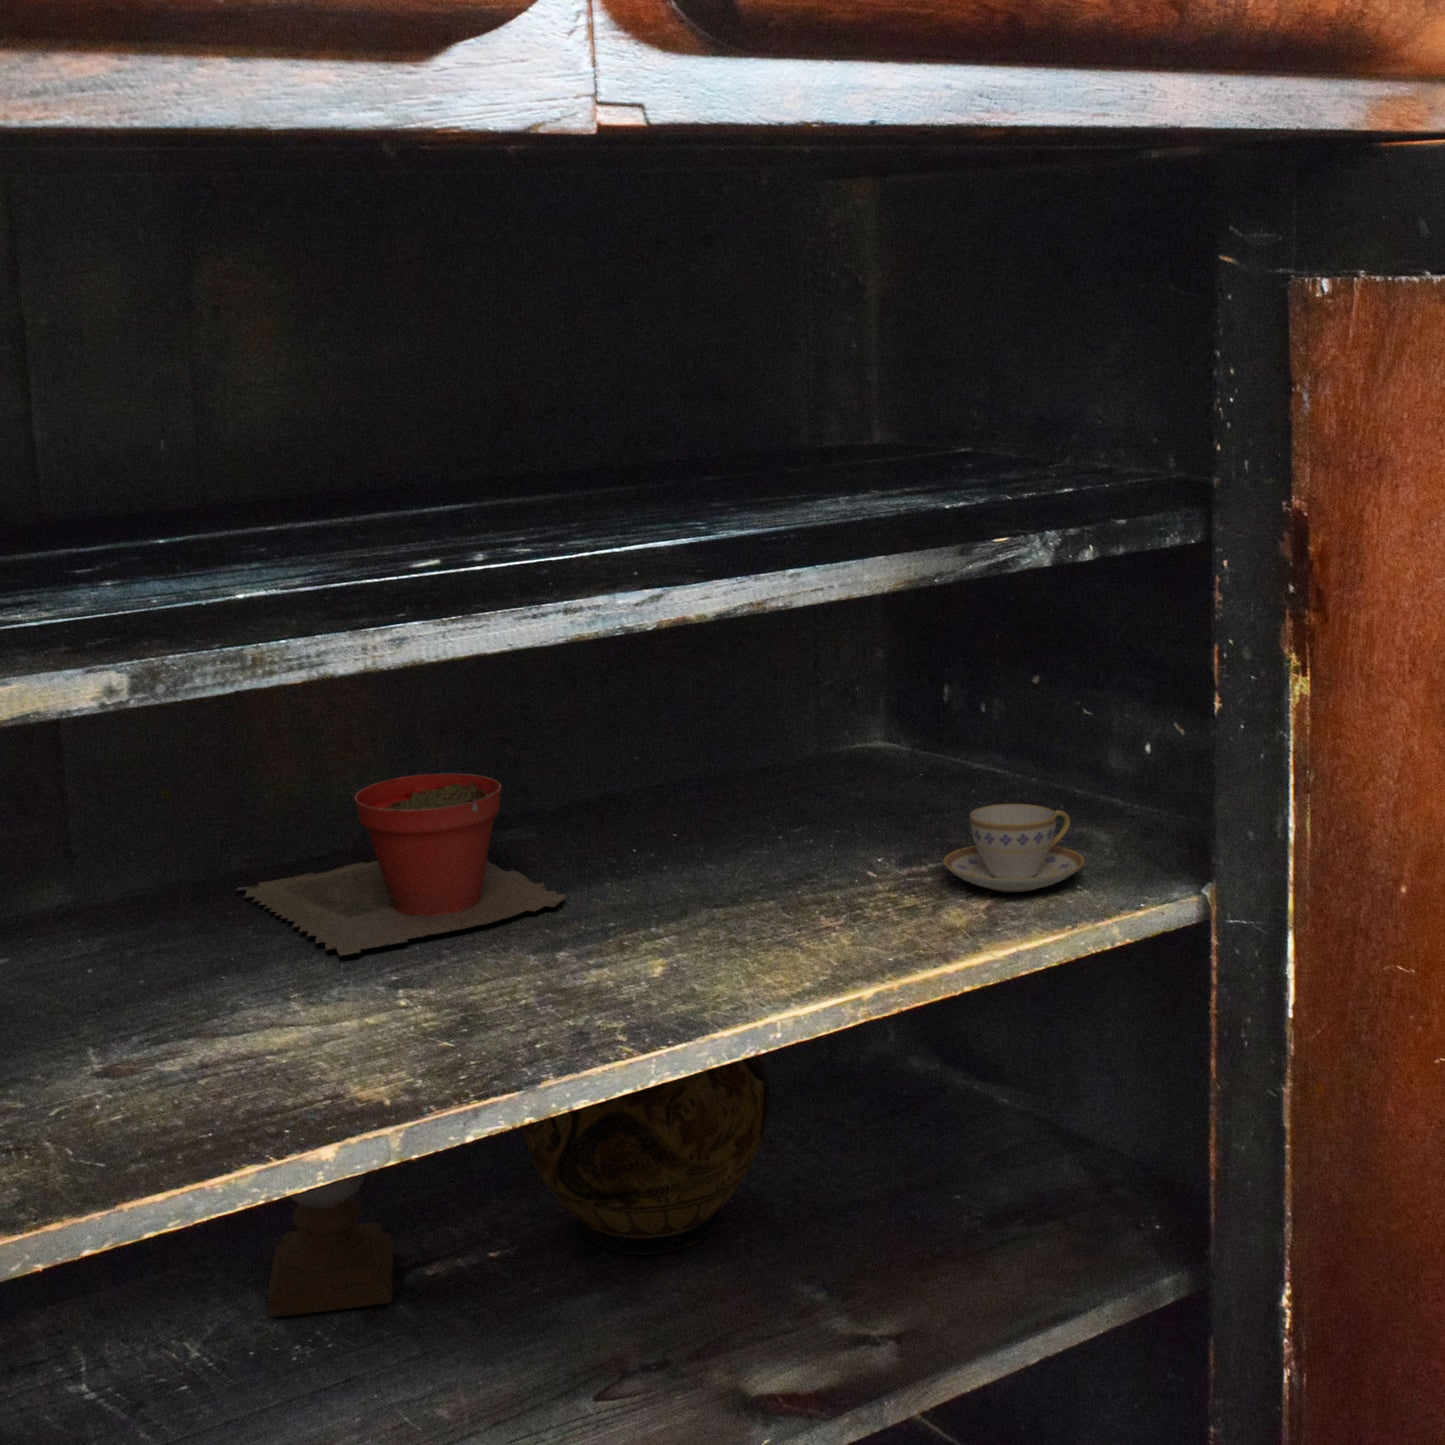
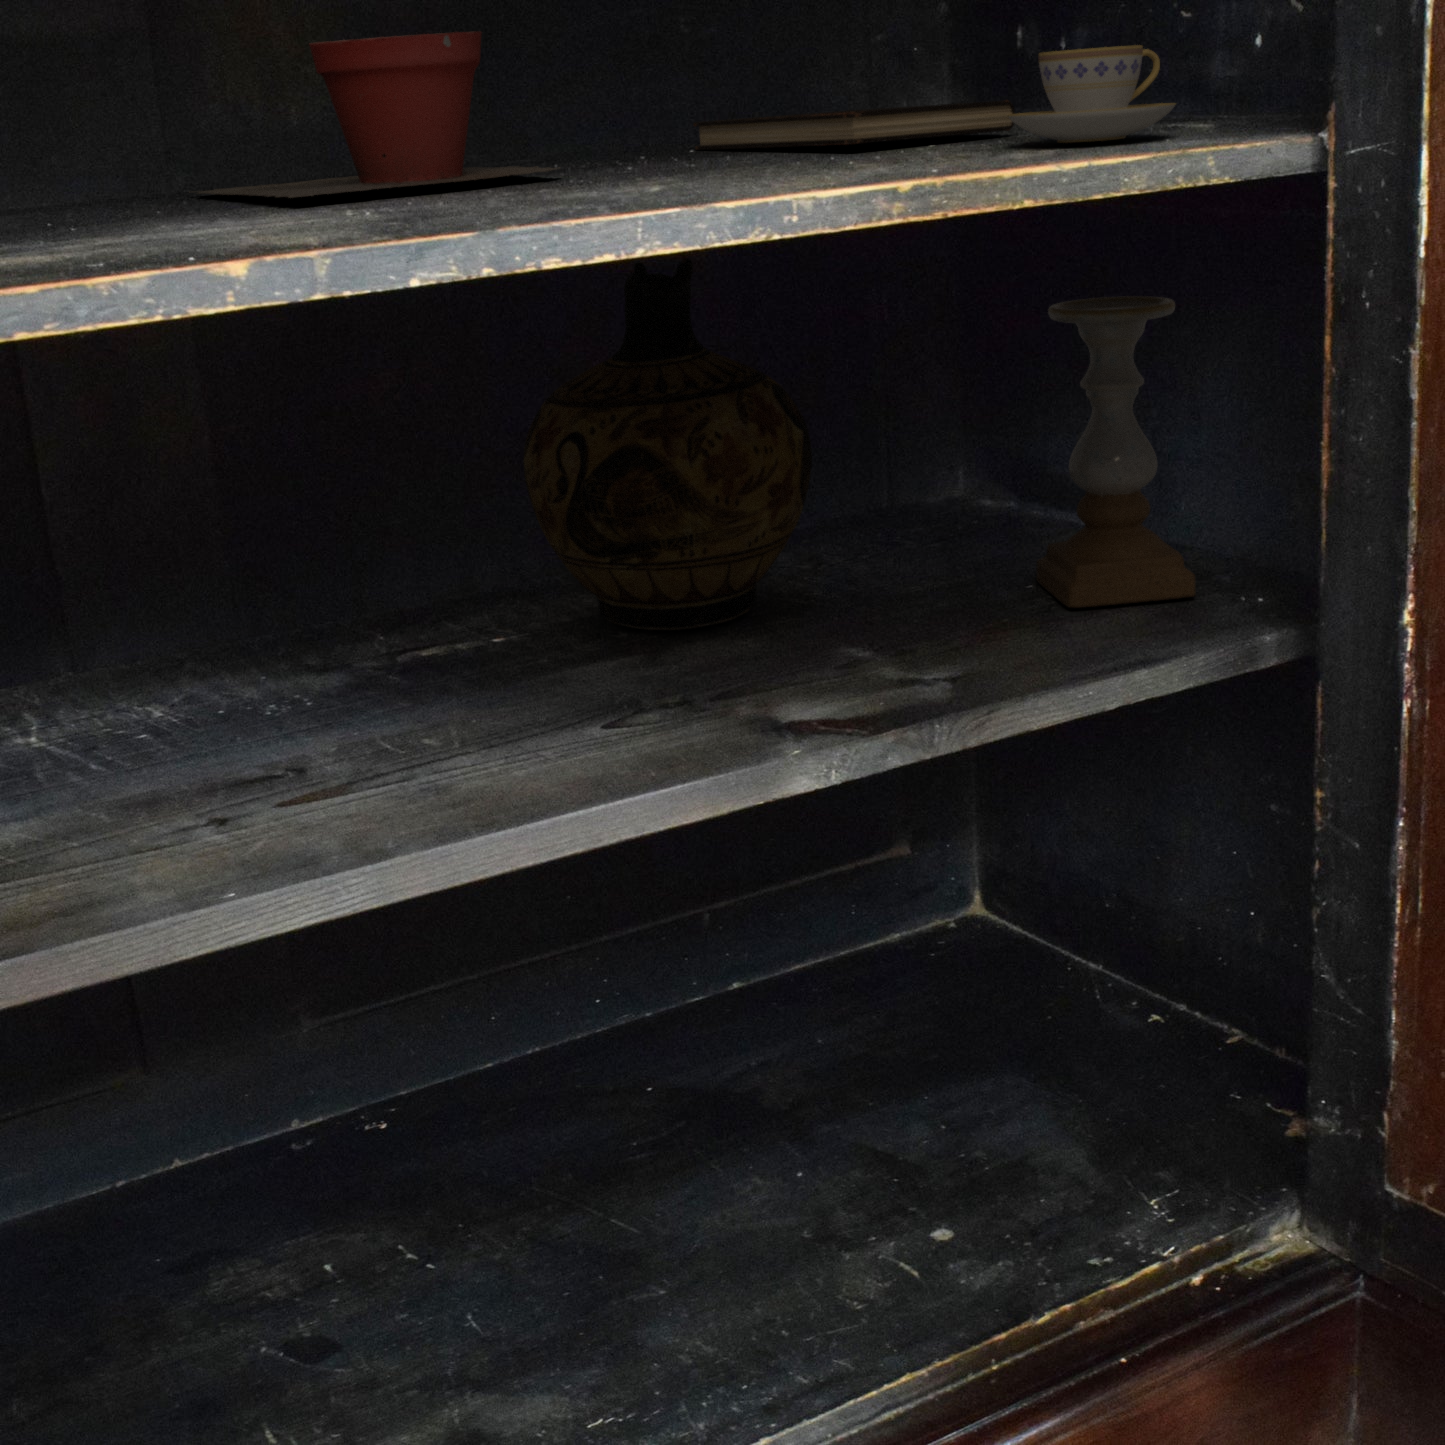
hardcover book: none [669,775,946,866] -> present [693,100,1015,150]
candle holder: present [268,1175,394,1317] -> present [1037,296,1196,608]

